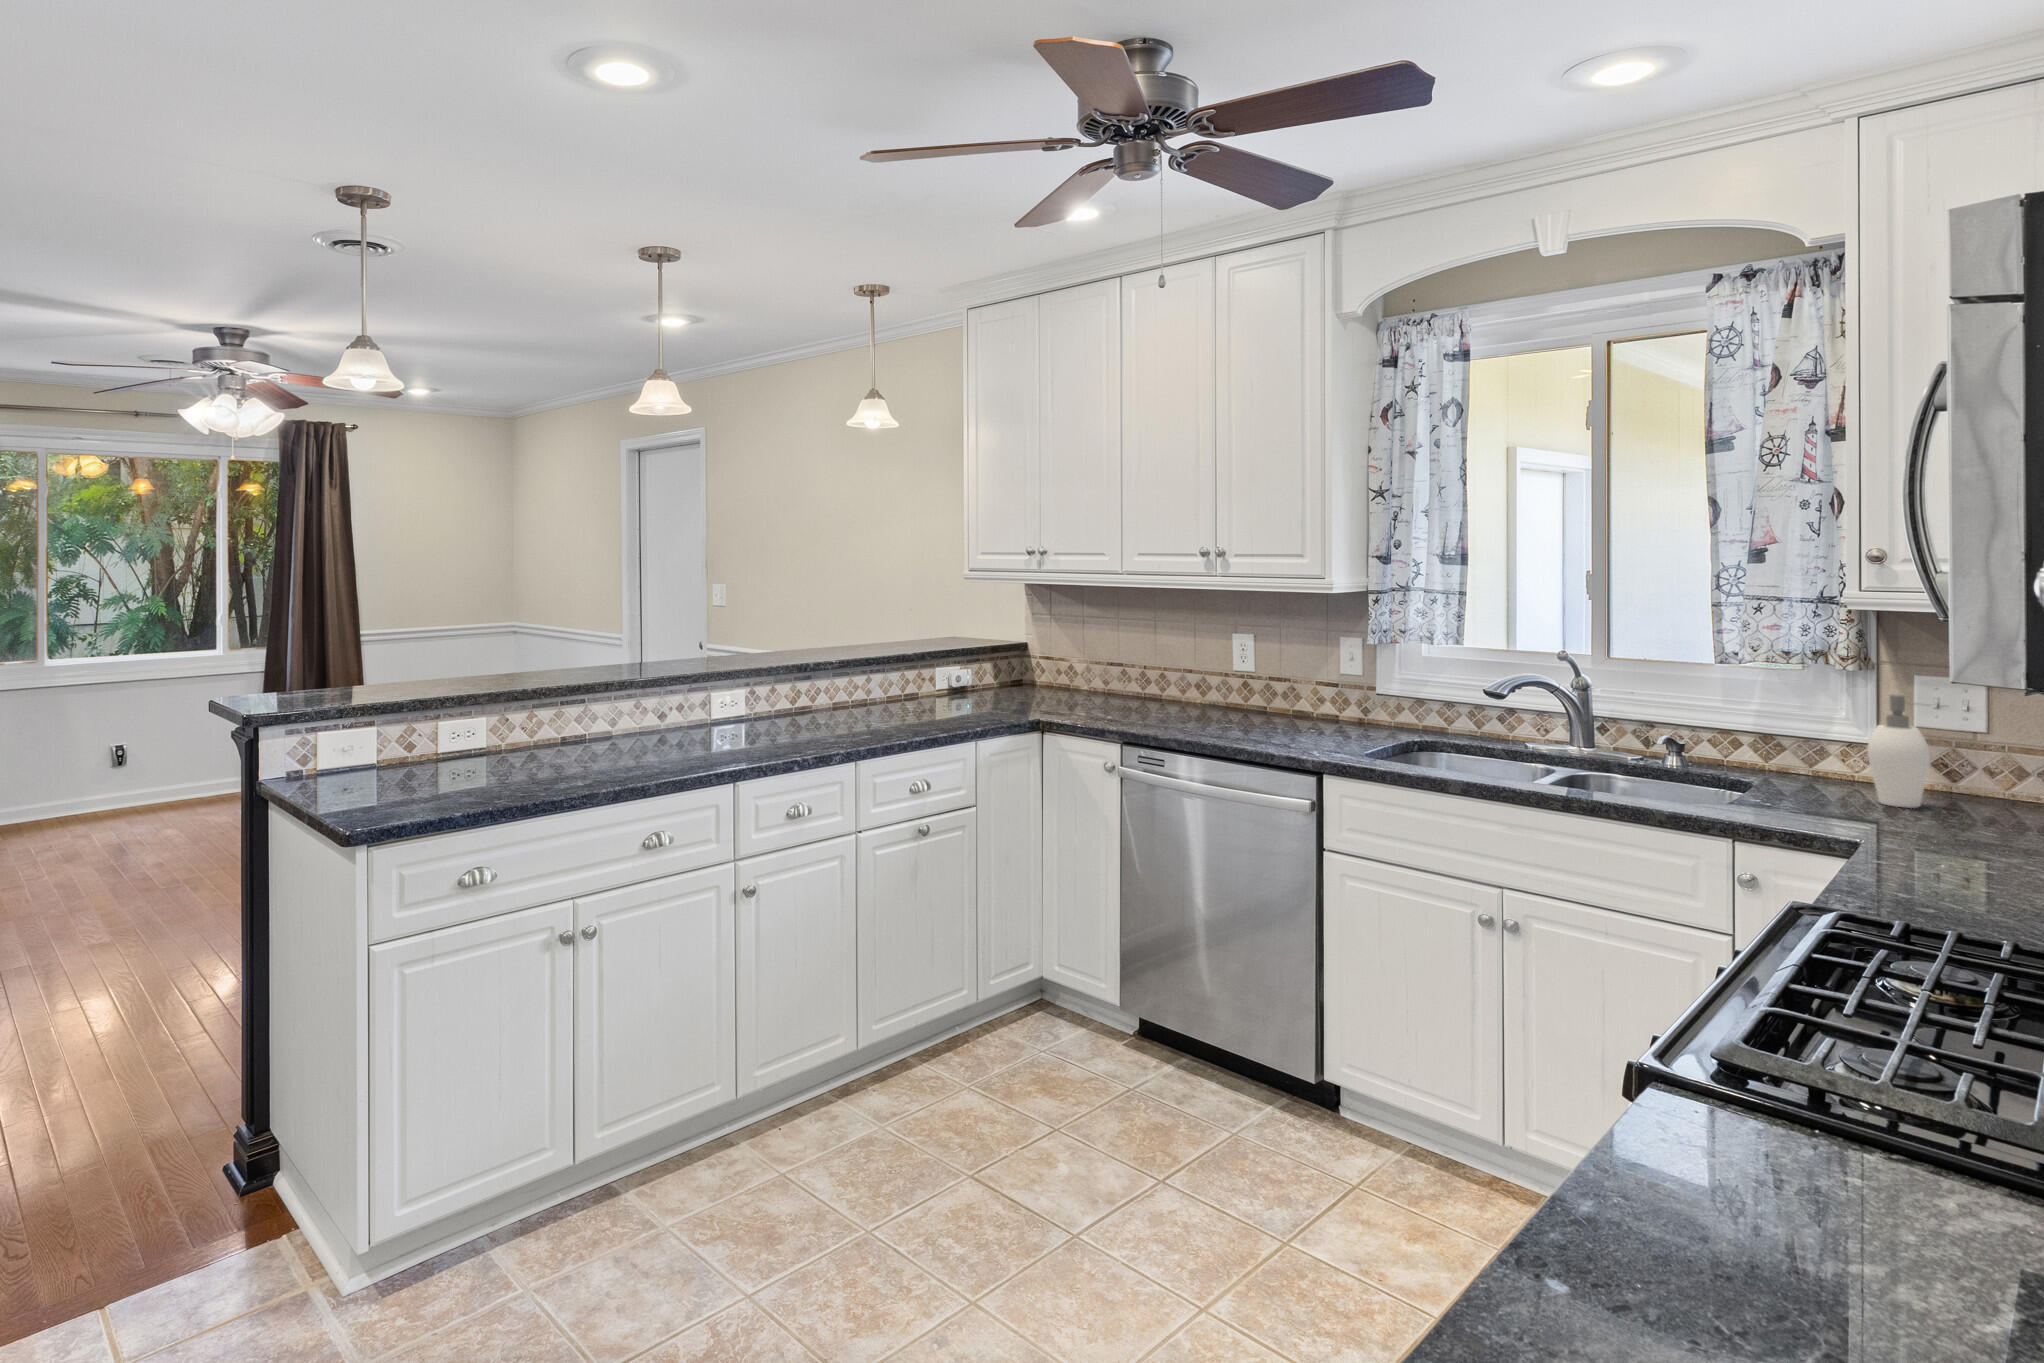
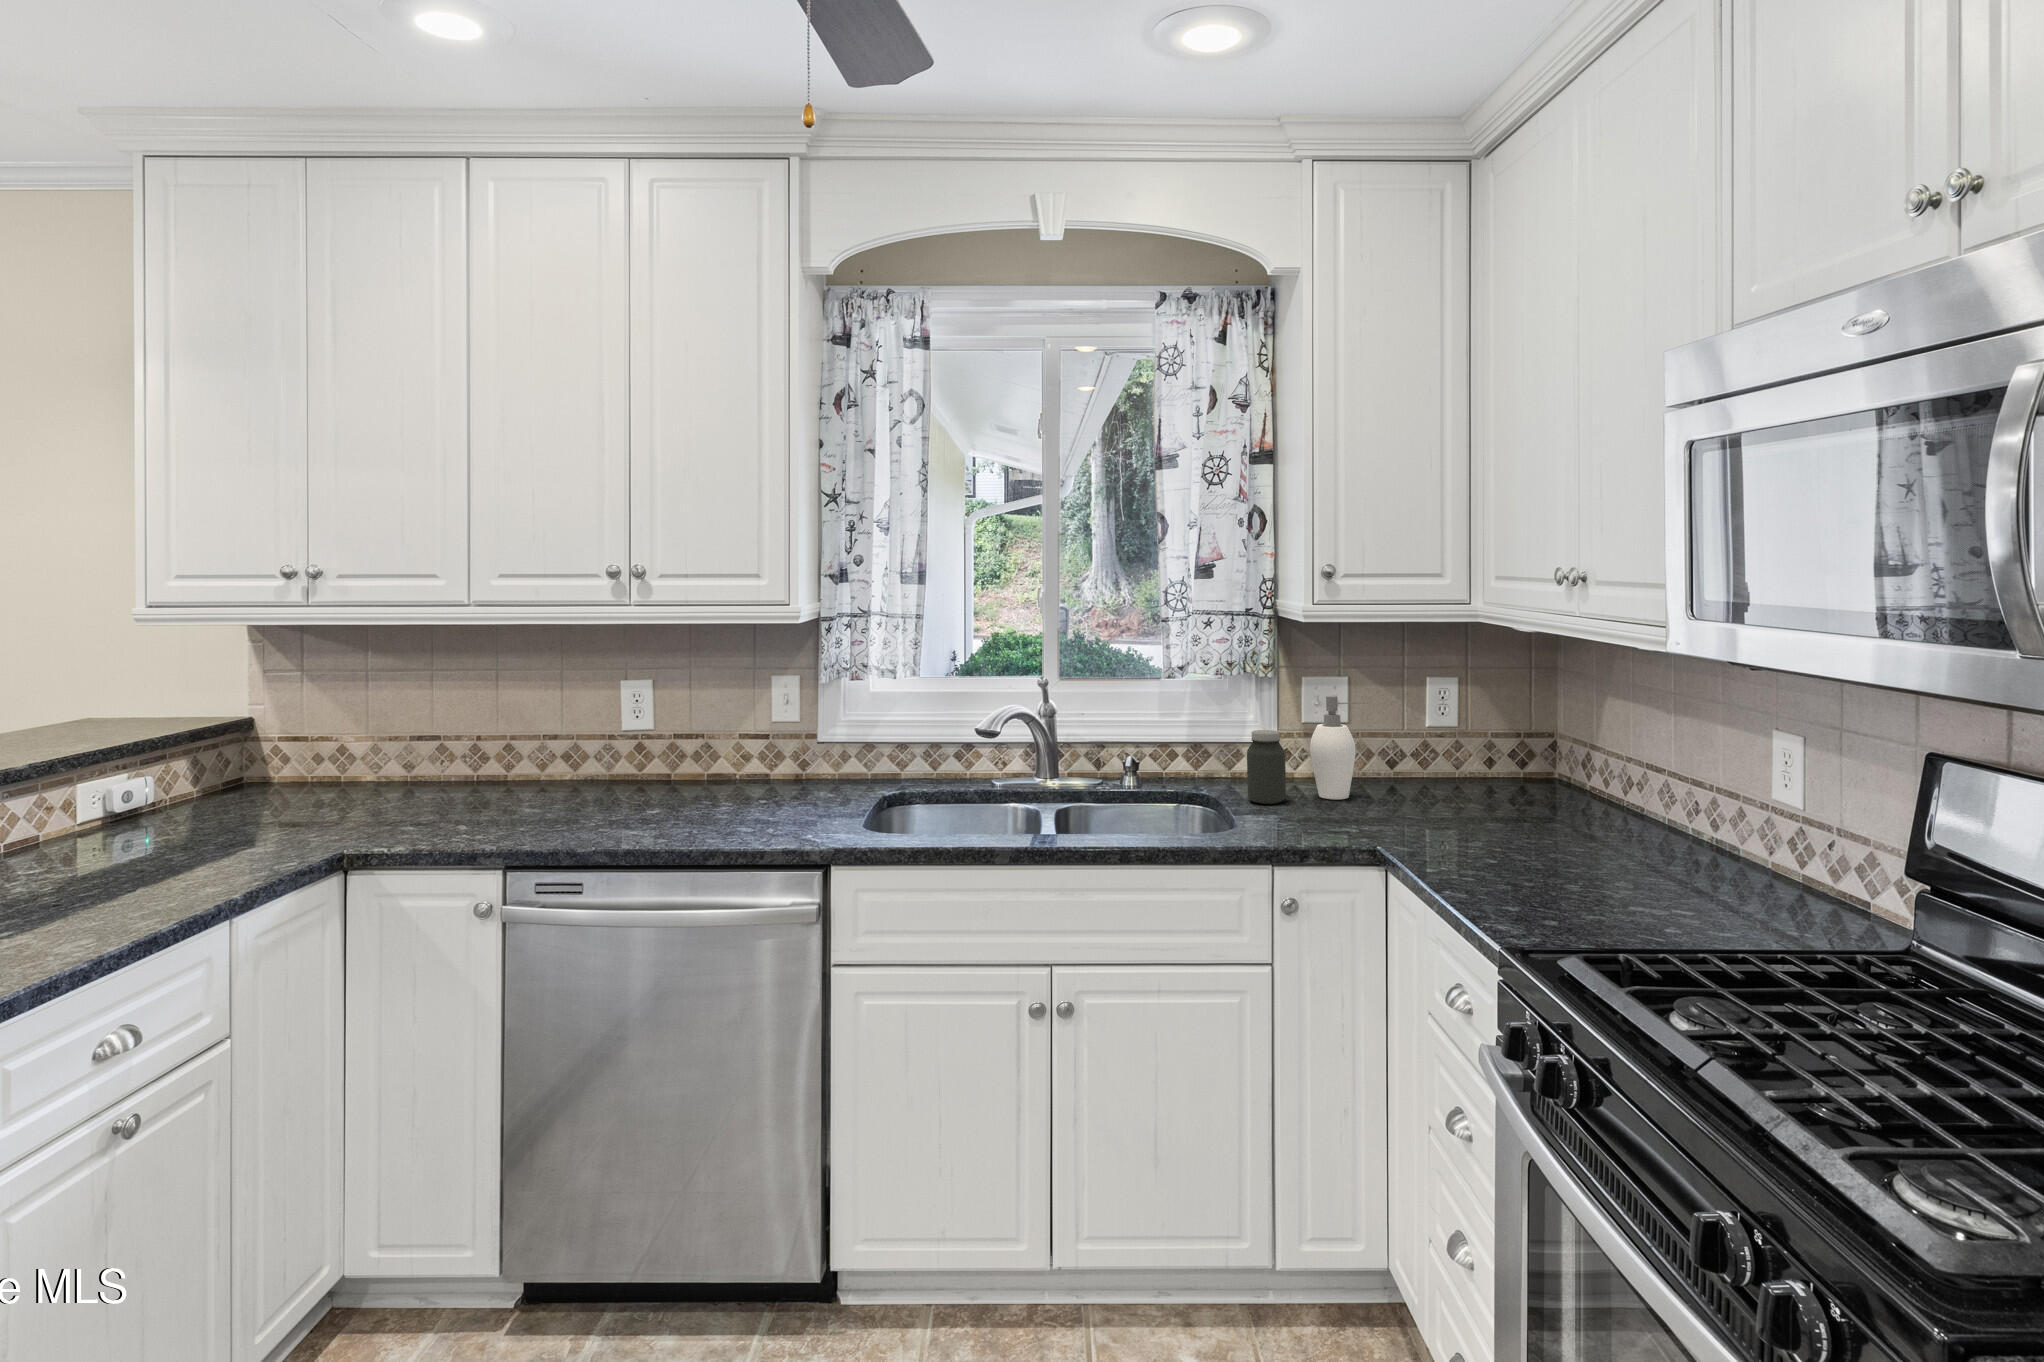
jar: none [1777,722,1826,799] -> present [1247,730,1286,804]

